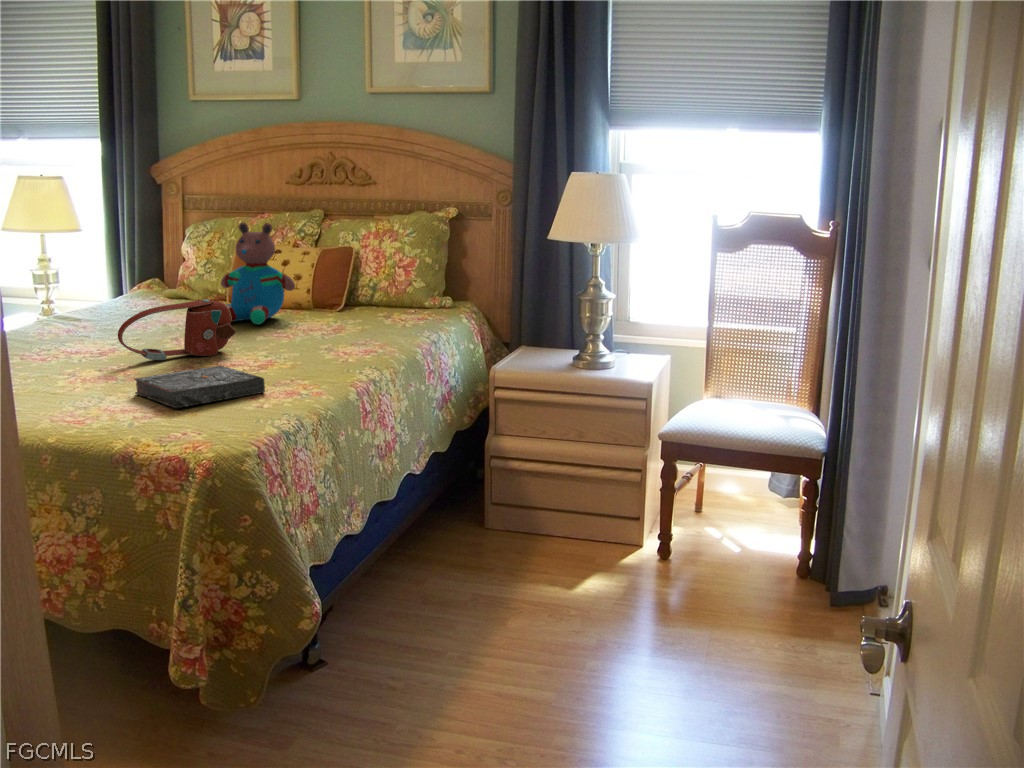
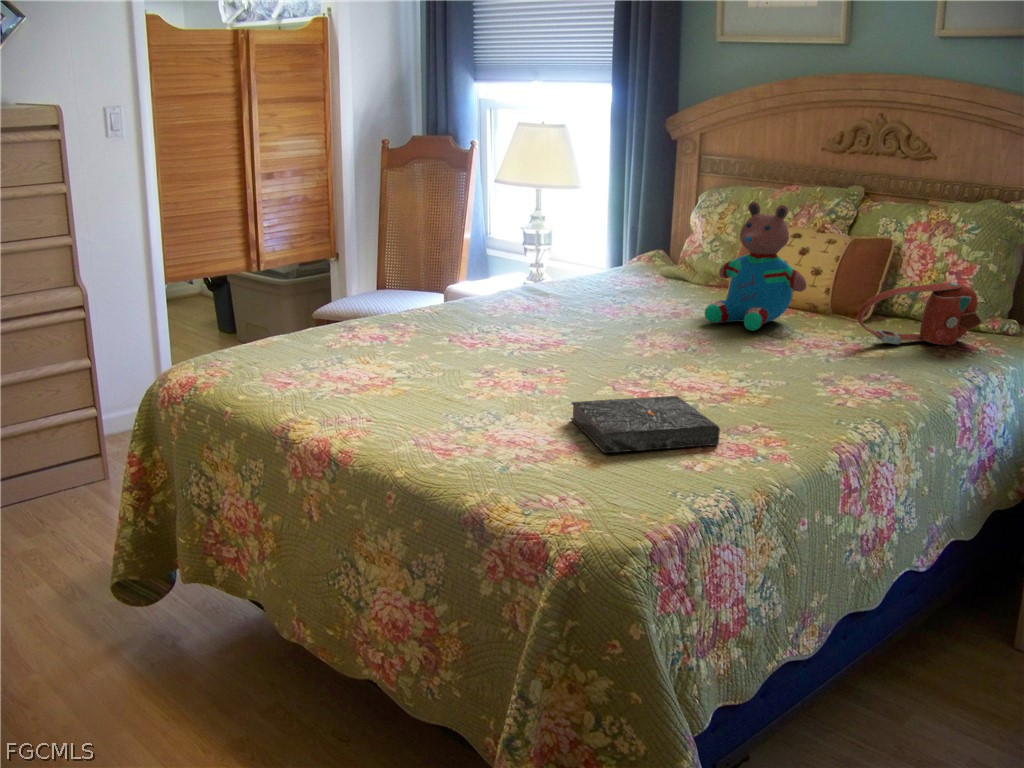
handbag: present [118,299,236,360] -> present [857,282,982,345]

